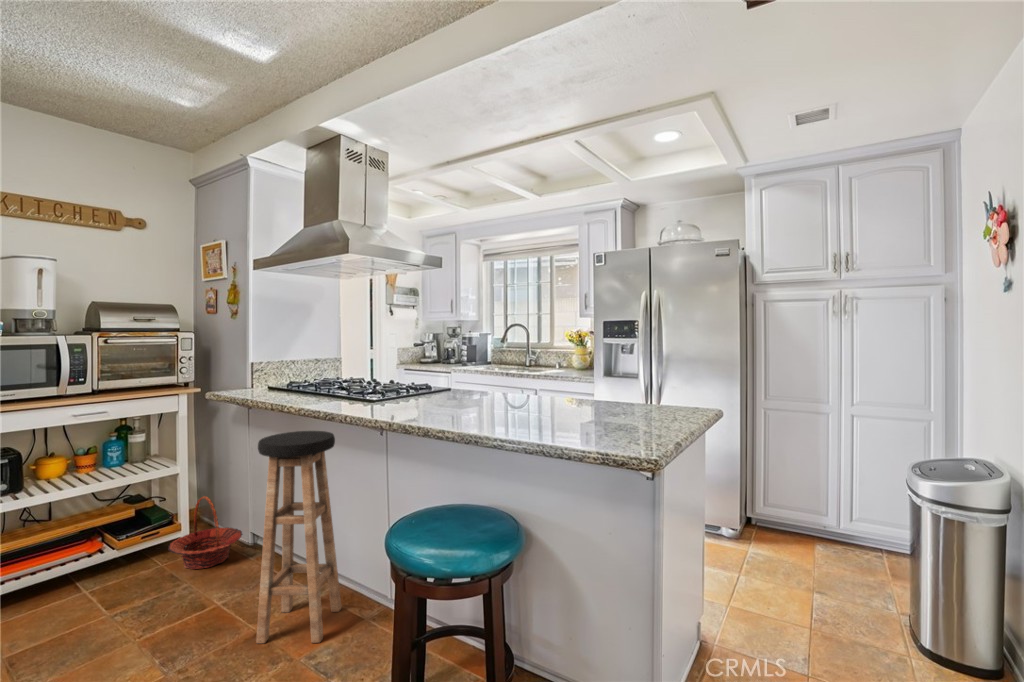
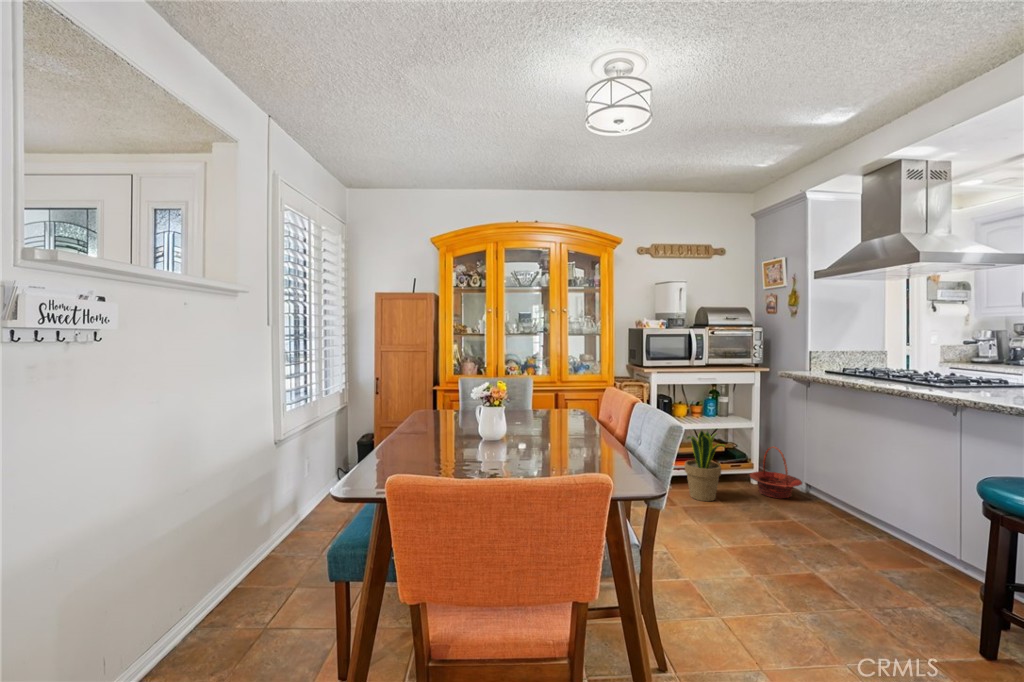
bar stool: present [256,431,341,643] -> none [847,406,924,578]
potted plant: none [29,499,110,621] -> present [685,431,725,501]

